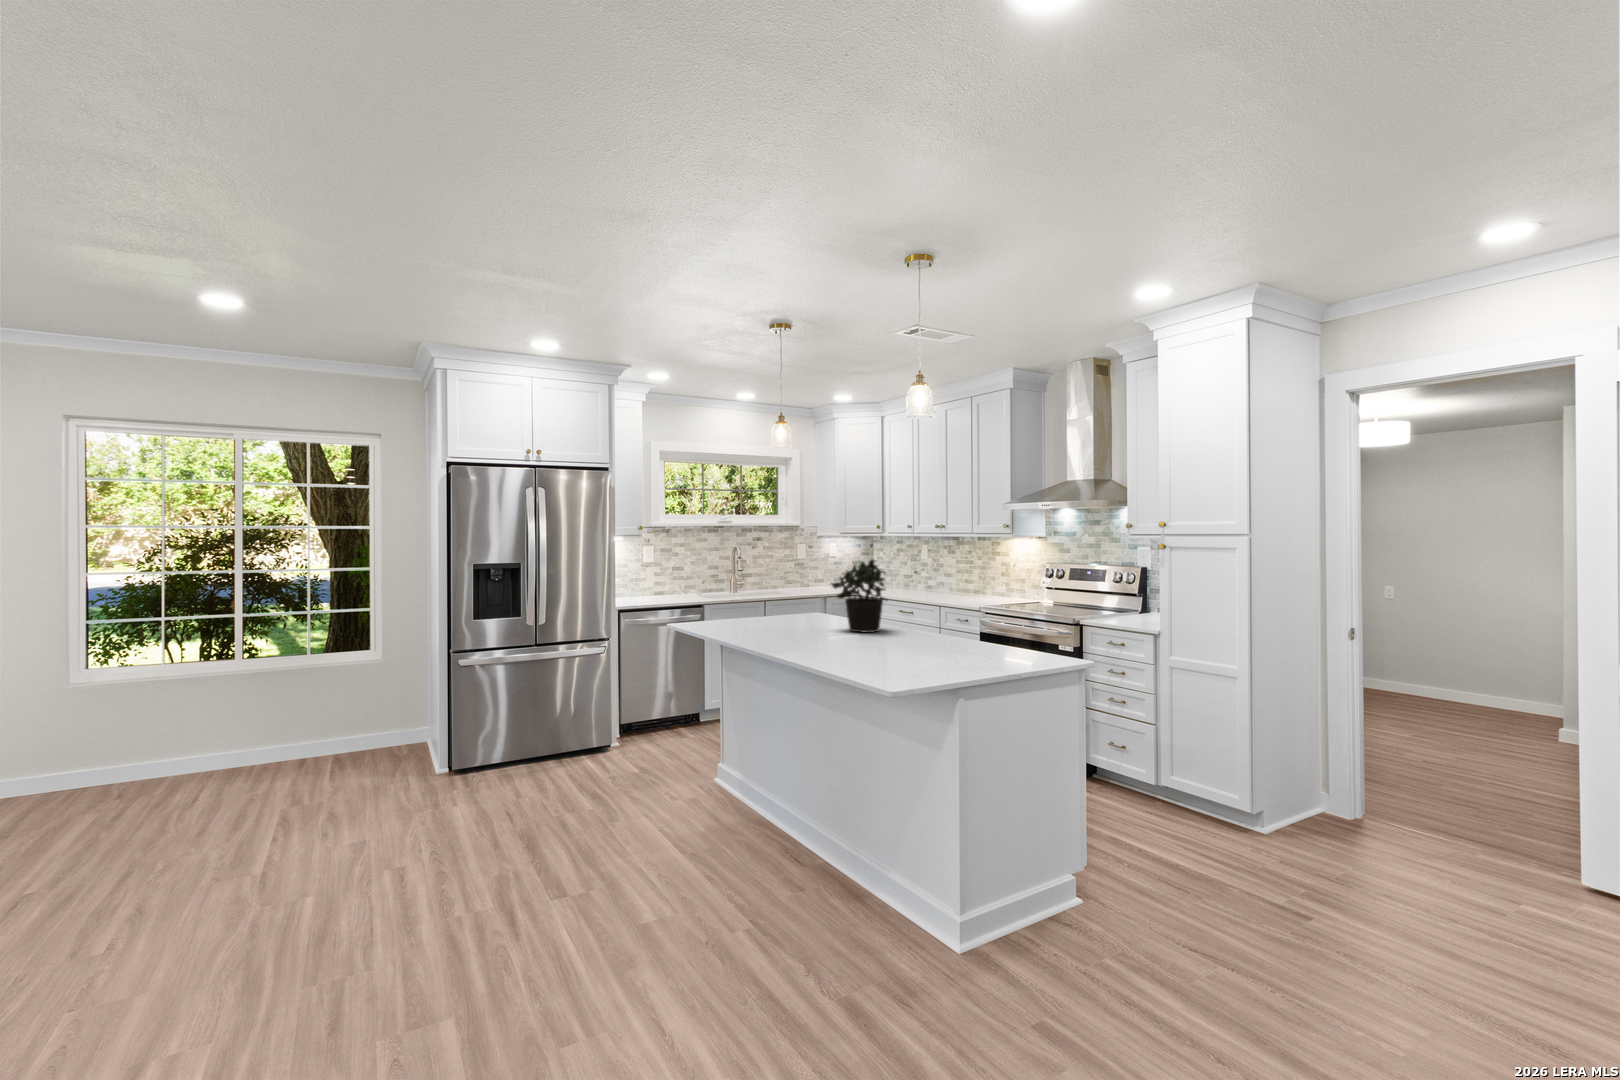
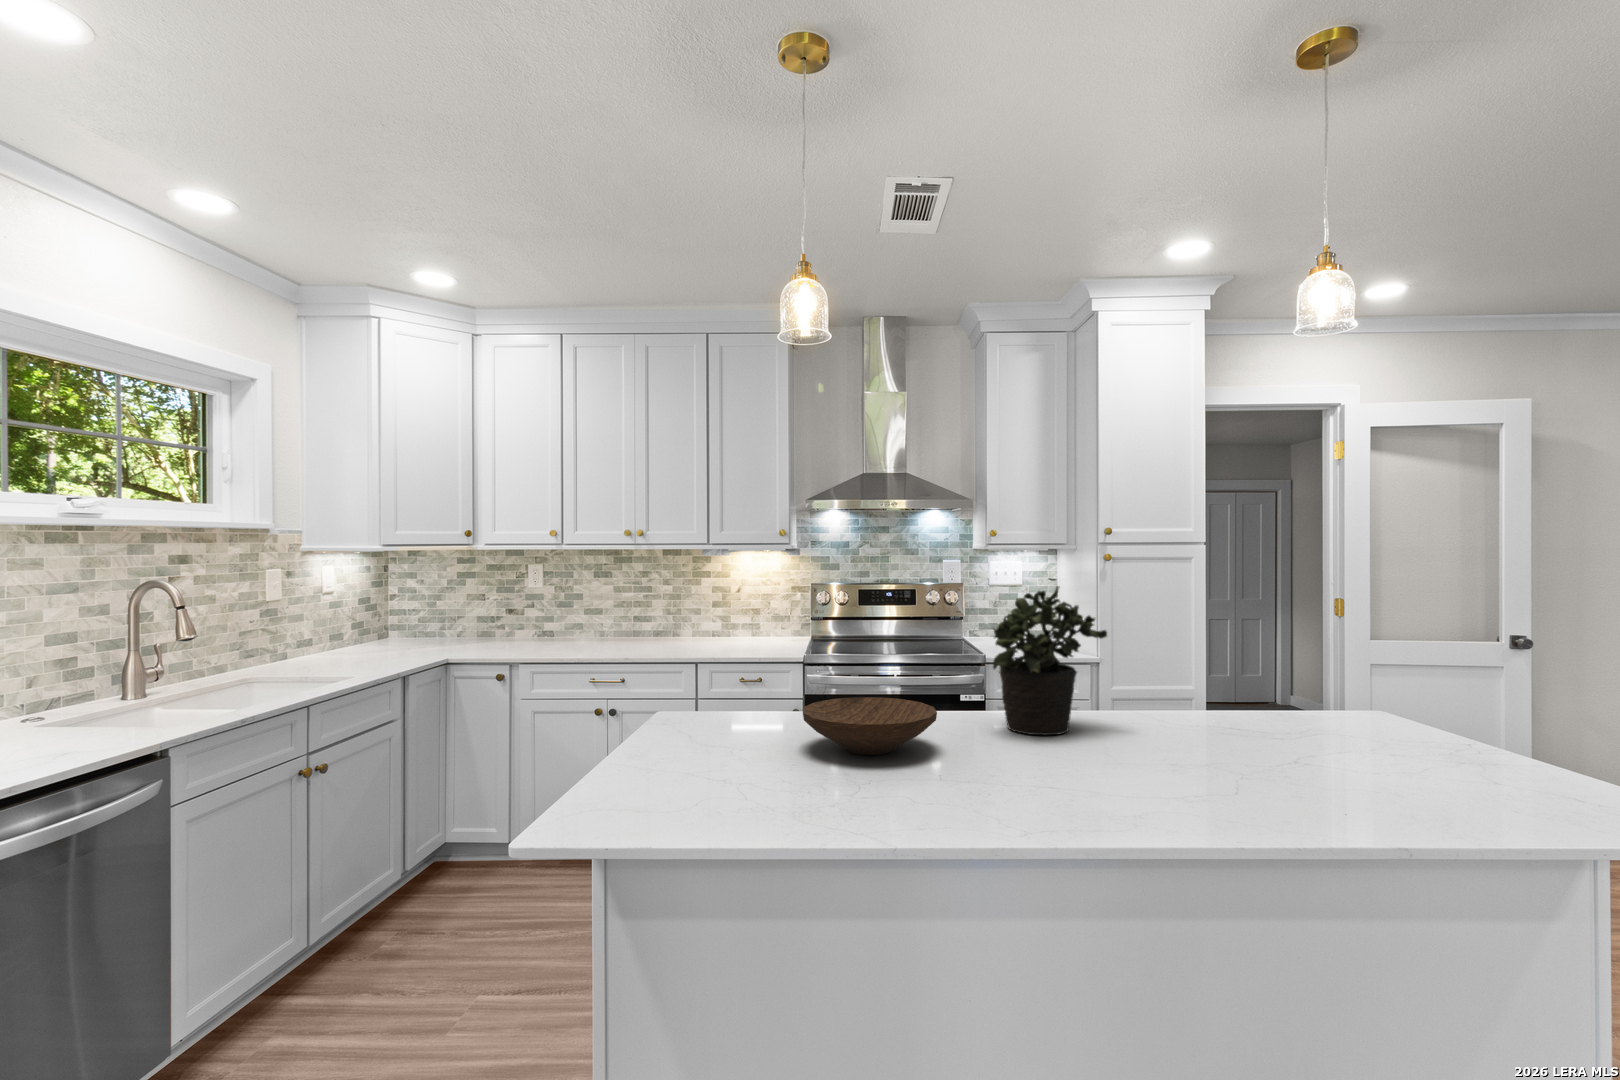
wooden bowl: none [759,604,816,625] -> present [803,697,937,755]

